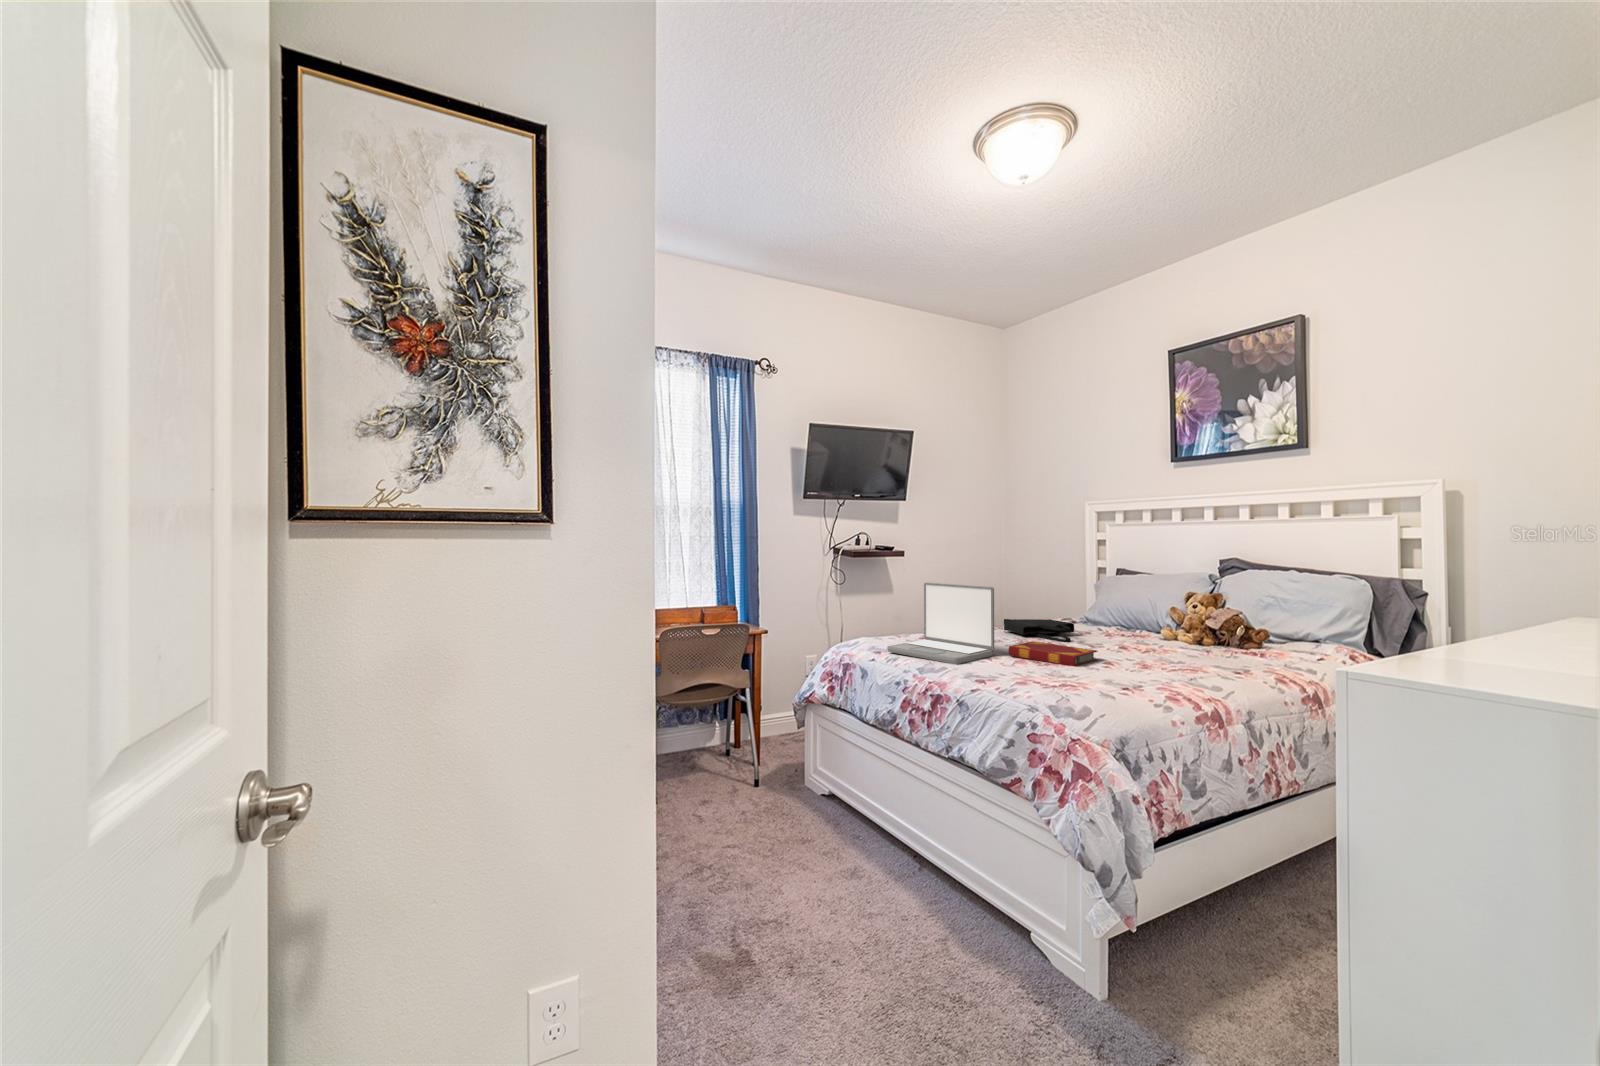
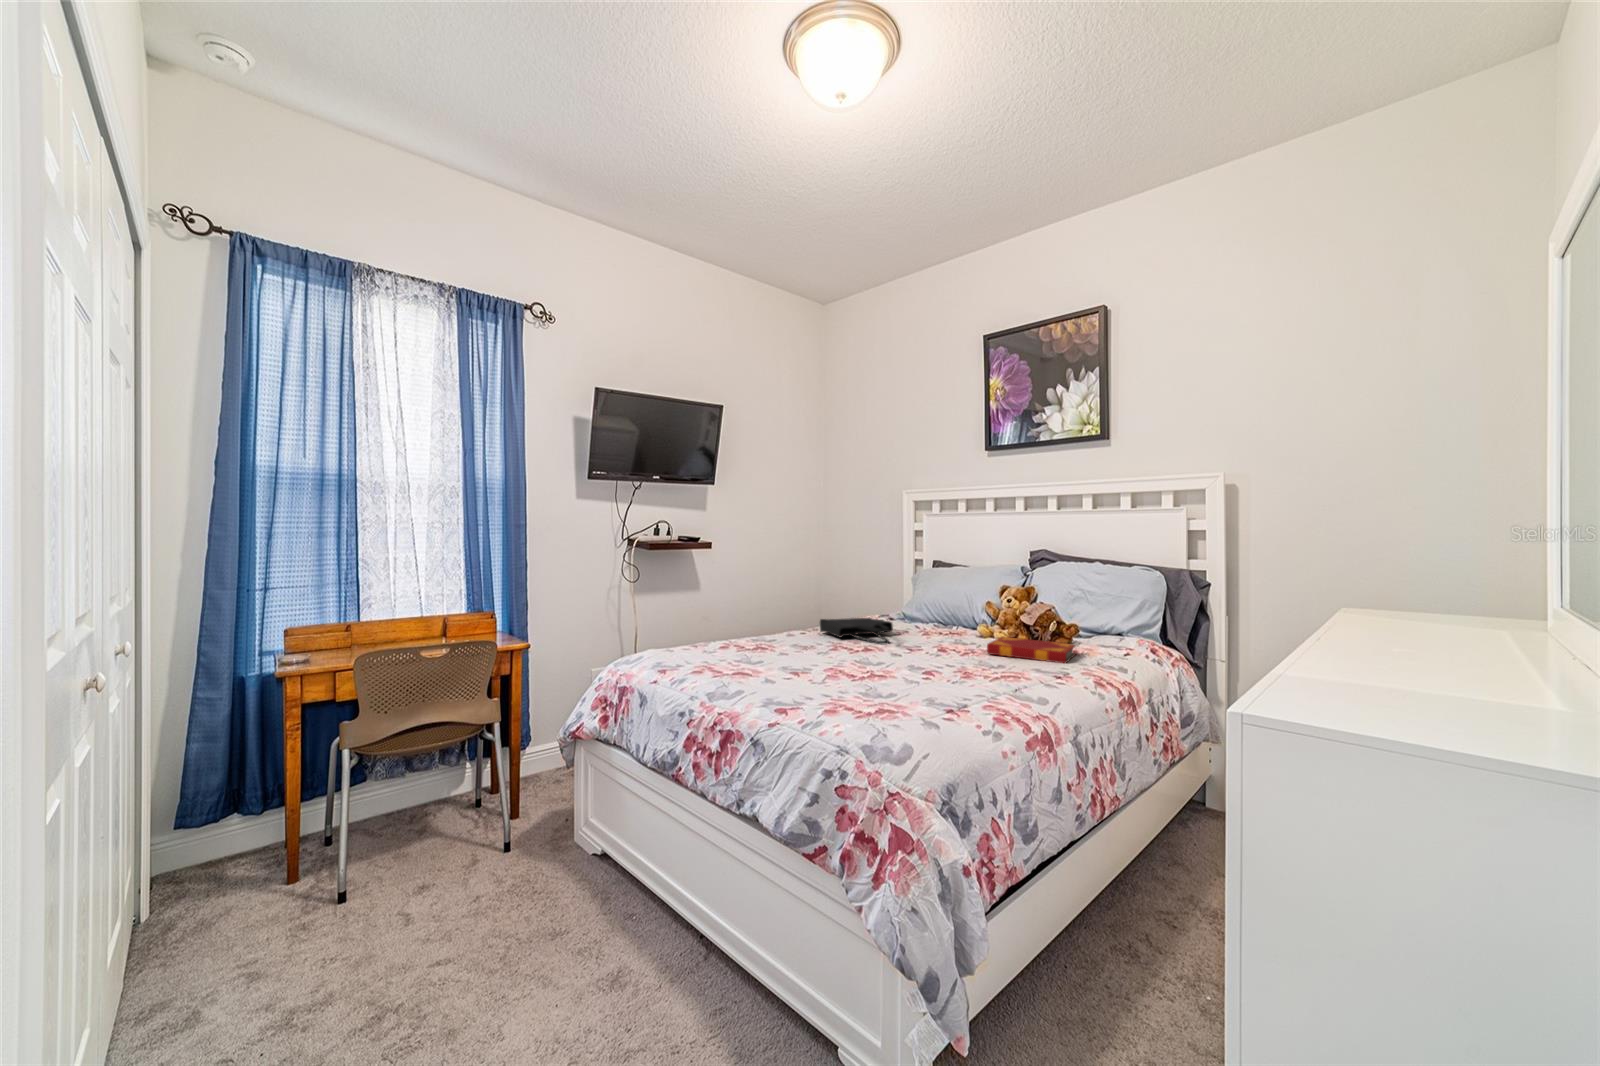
laptop: present [887,583,994,664] -> none [676,581,805,683]
hardback book: present [1009,641,1098,666] -> present [987,637,1076,663]

